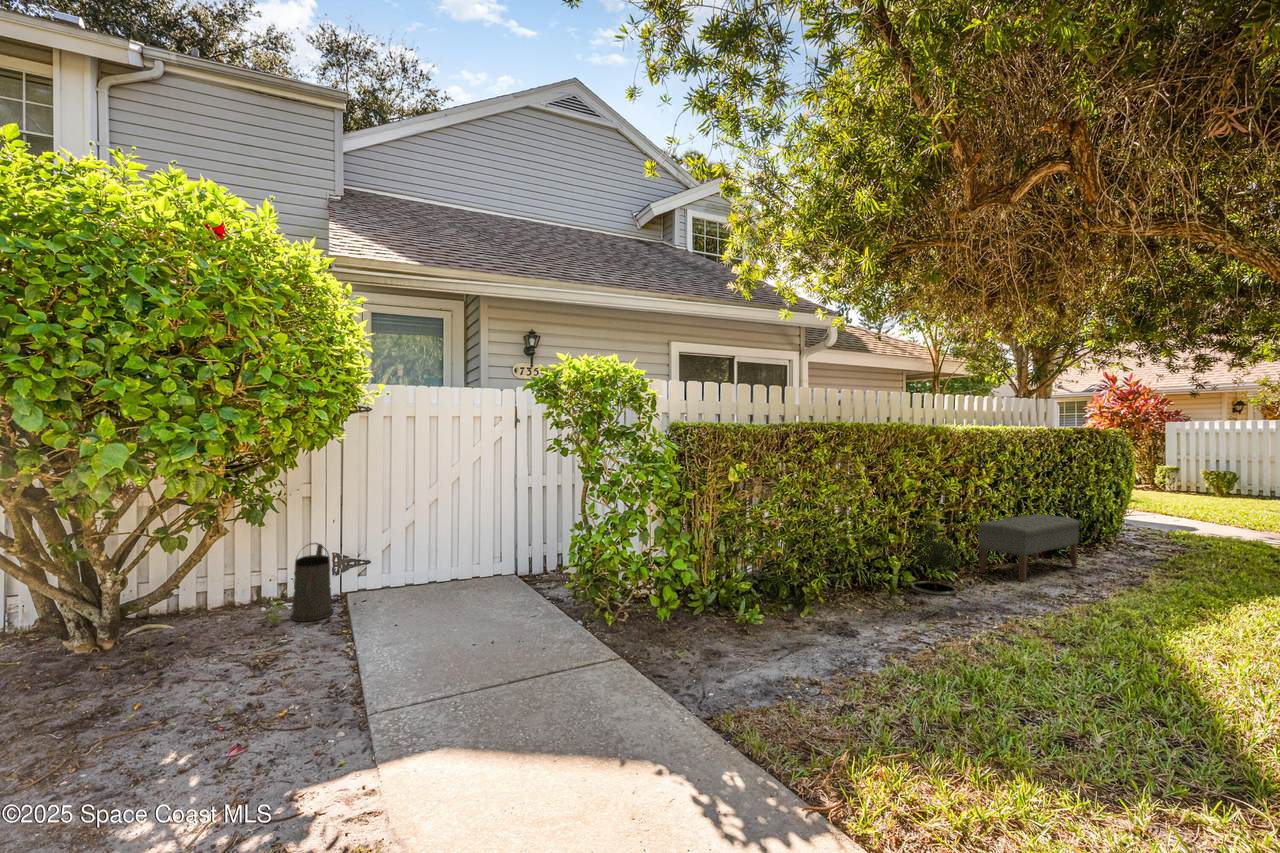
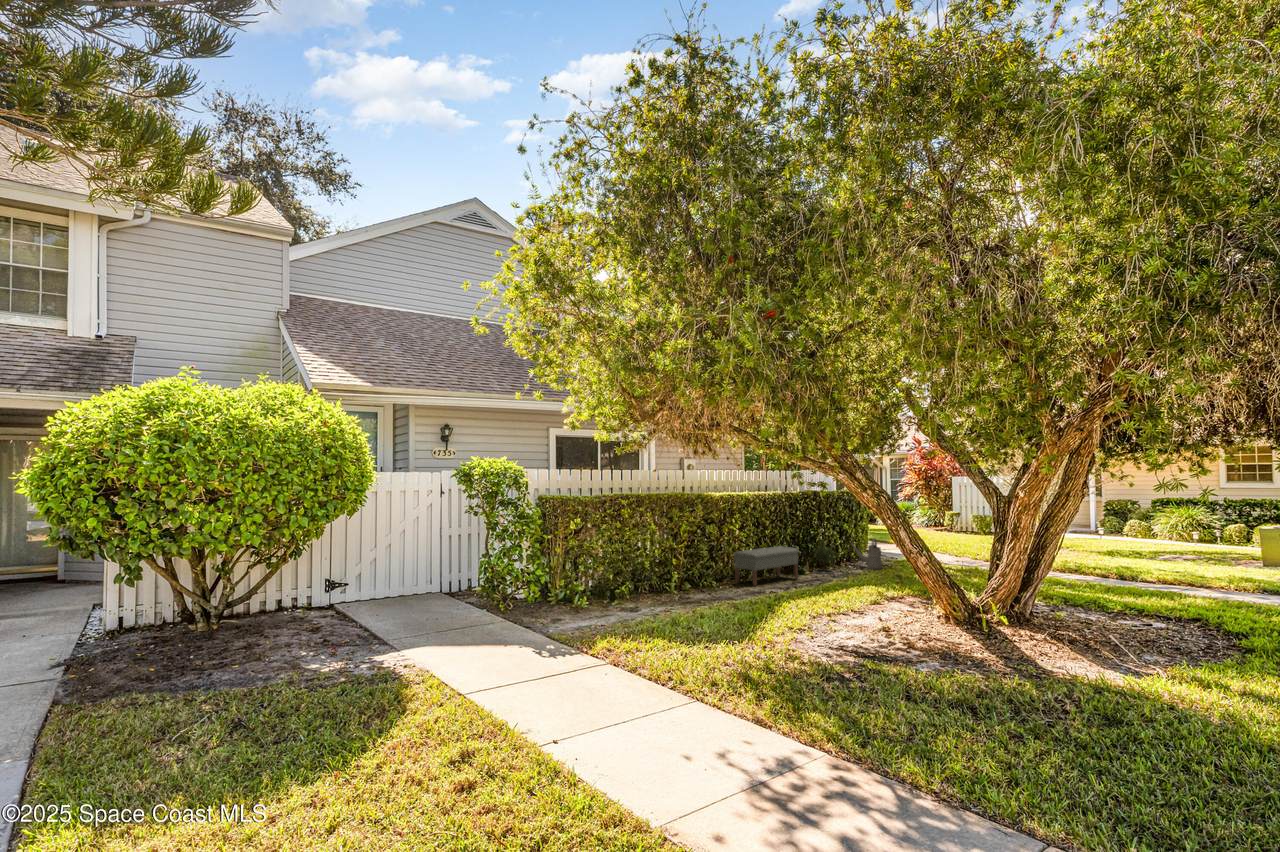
potted tree: present [912,521,963,595] -> present [814,540,834,574]
watering can: present [291,543,333,621] -> present [851,539,882,569]

